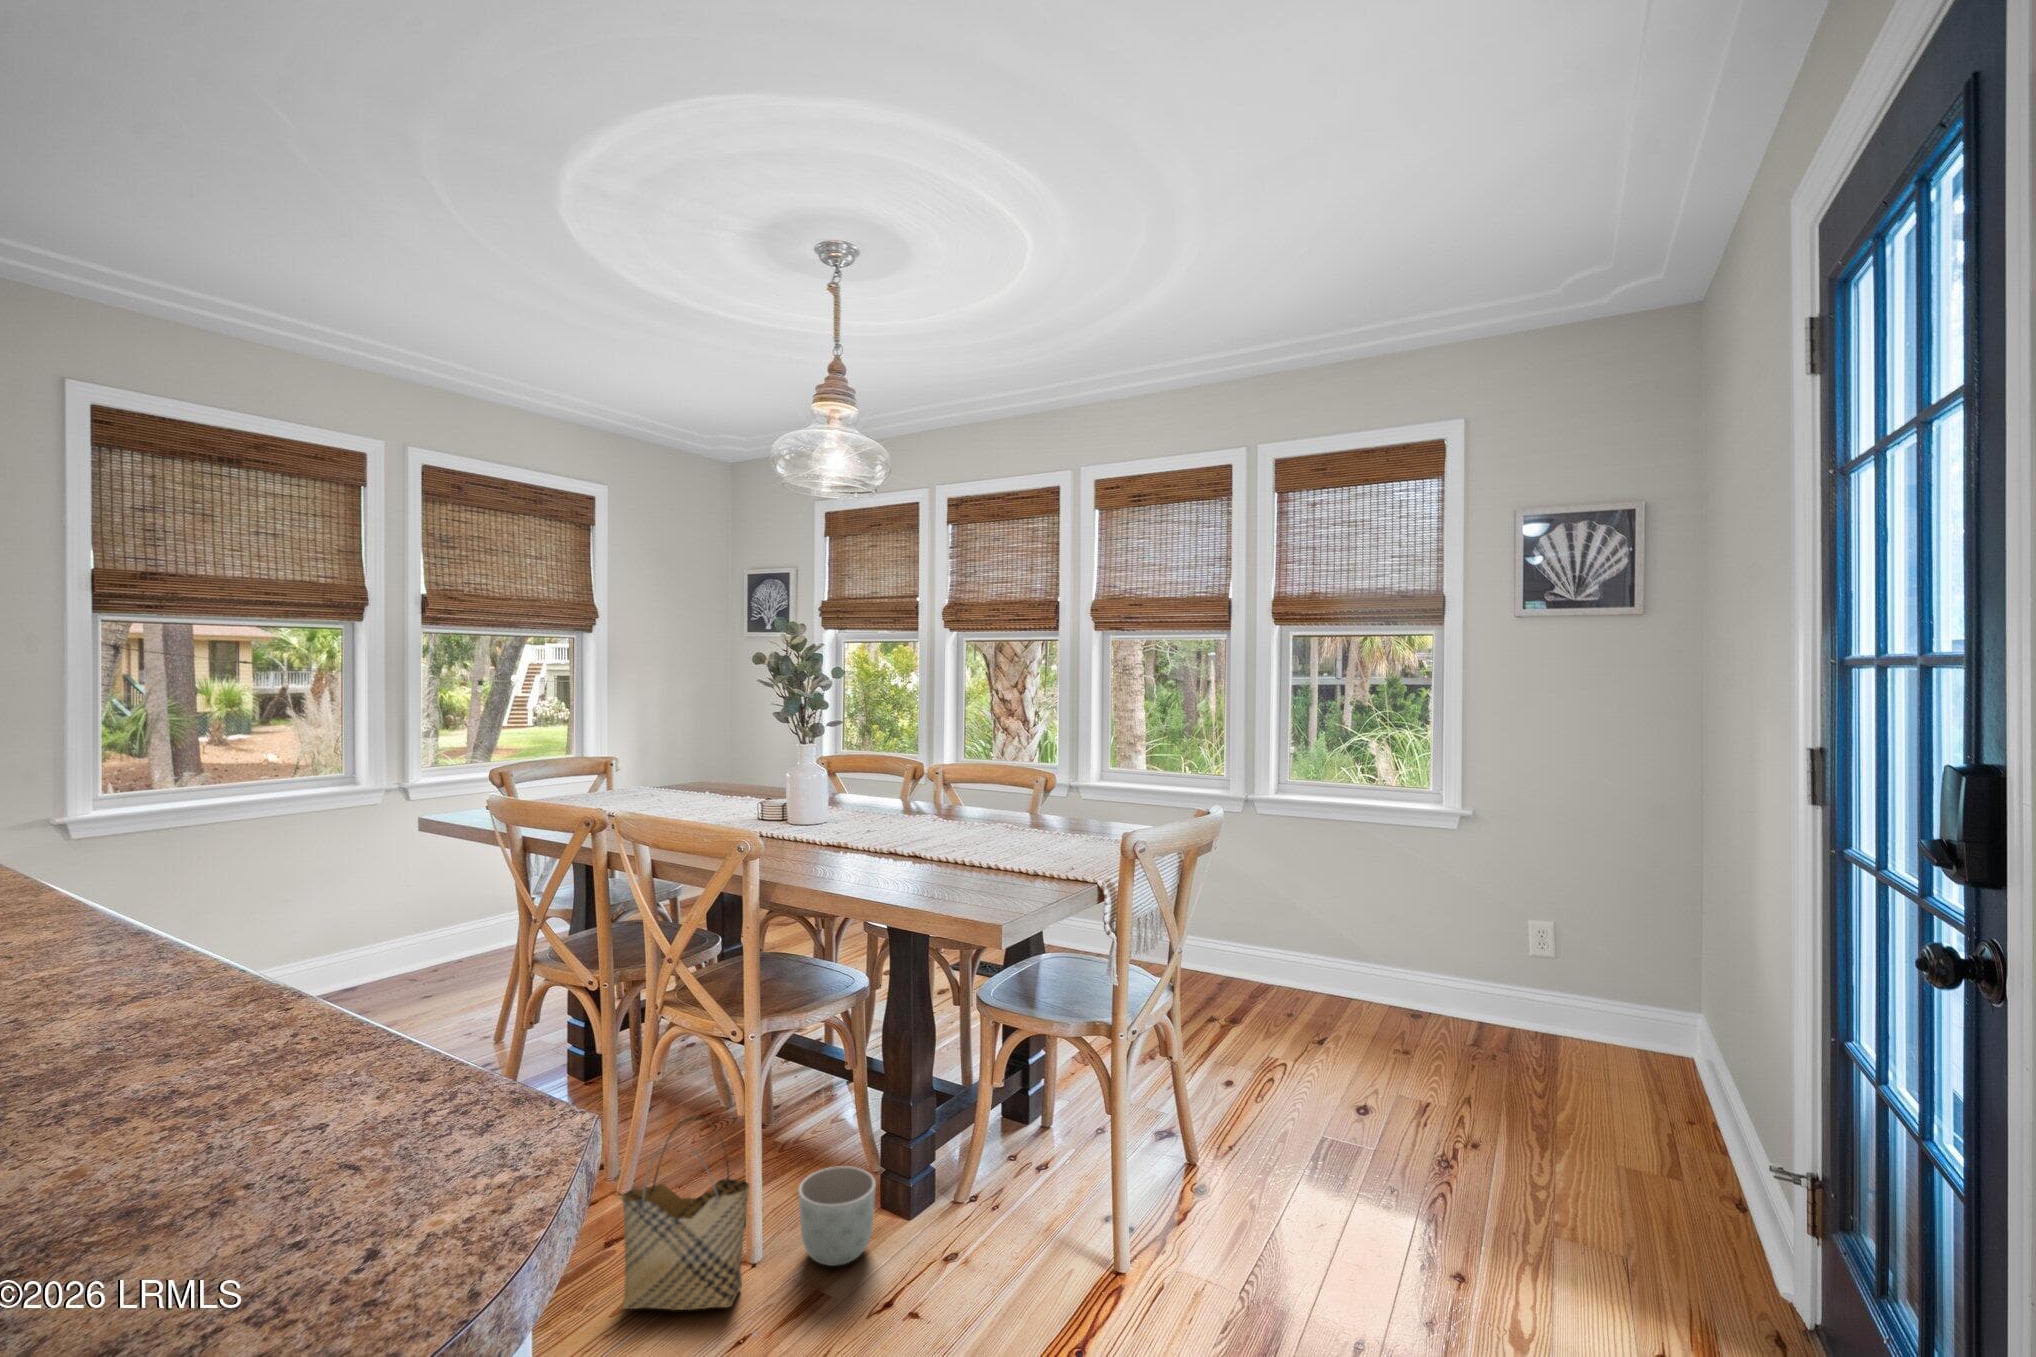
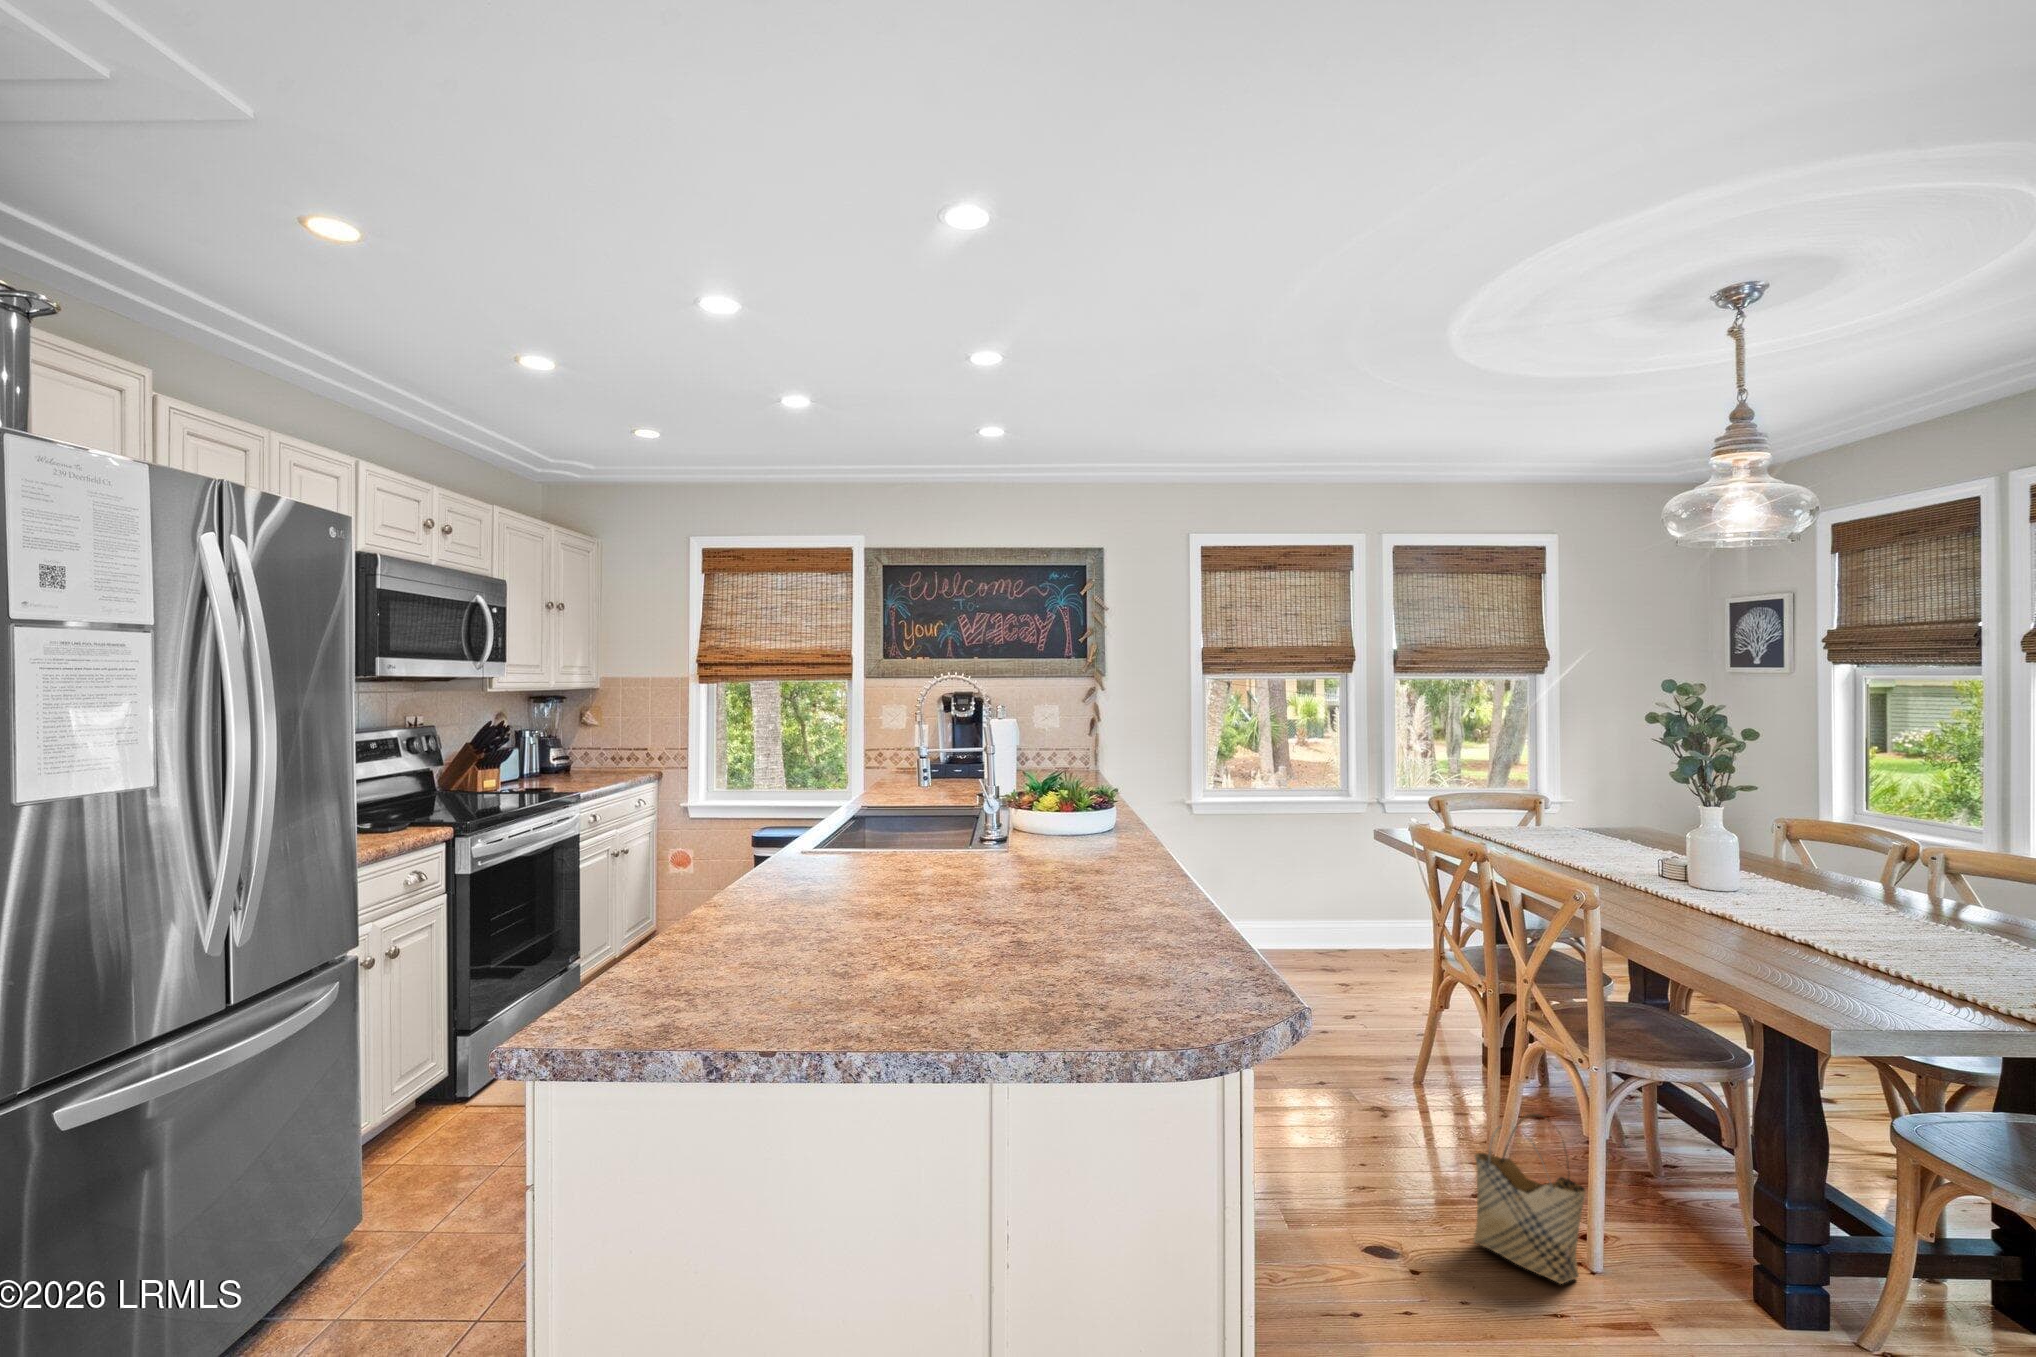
planter: present [798,1166,876,1266] -> none [1641,1215,1729,1312]

